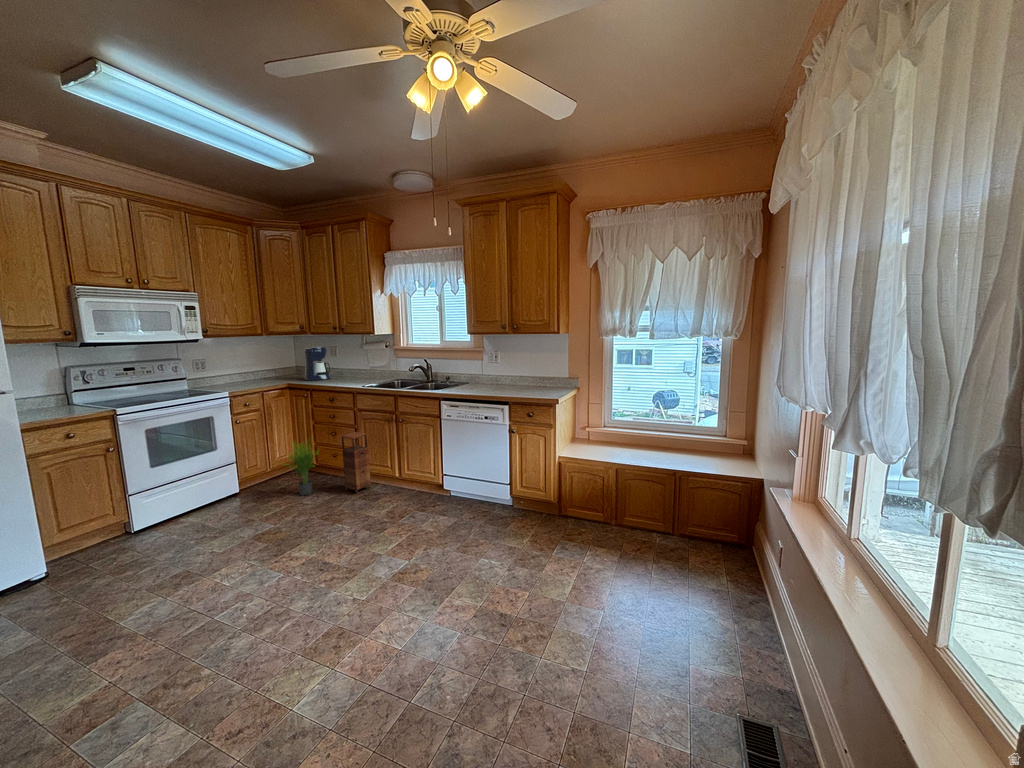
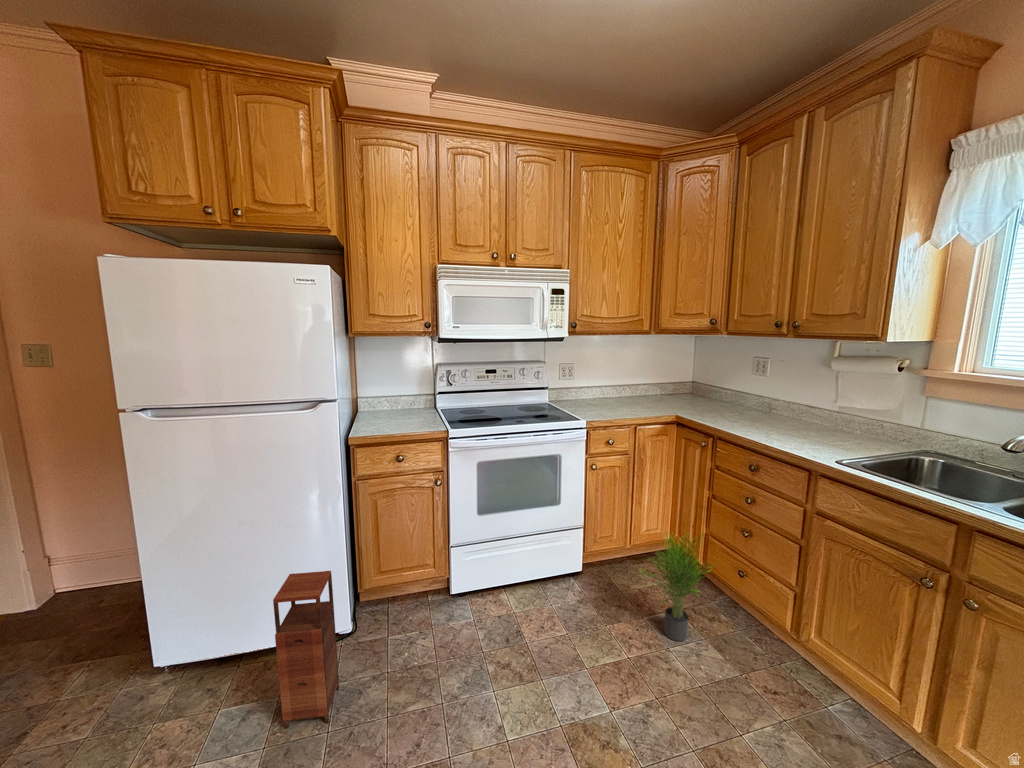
coffee maker: present [304,346,331,381] -> none [703,355,751,415]
storage cabinet: present [342,432,371,494] -> present [273,571,339,728]

